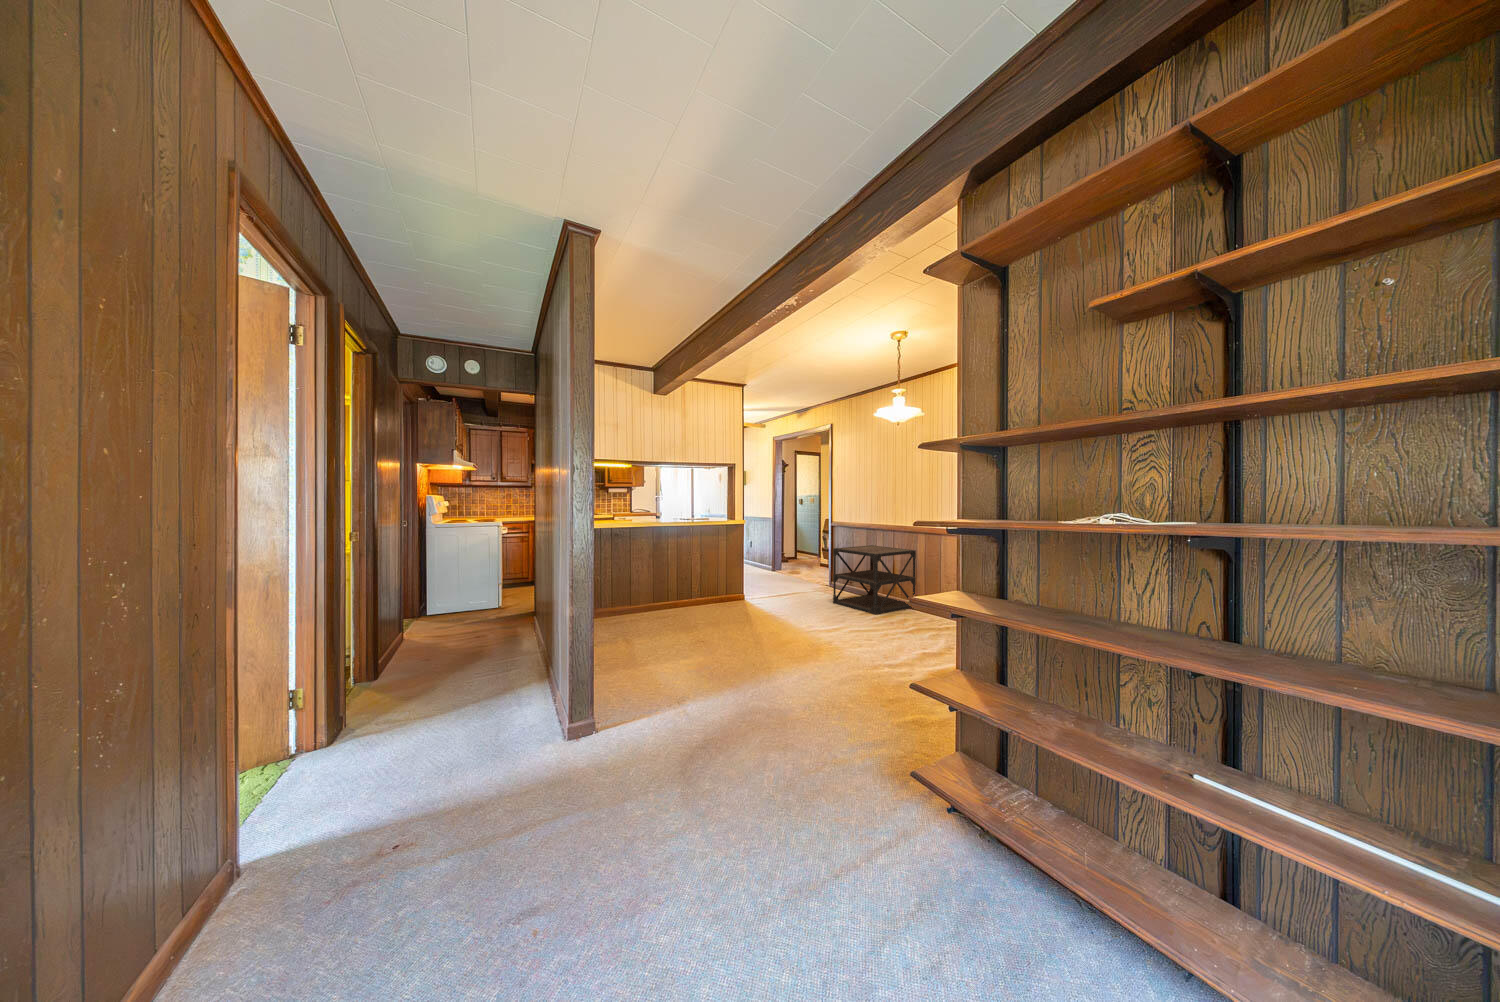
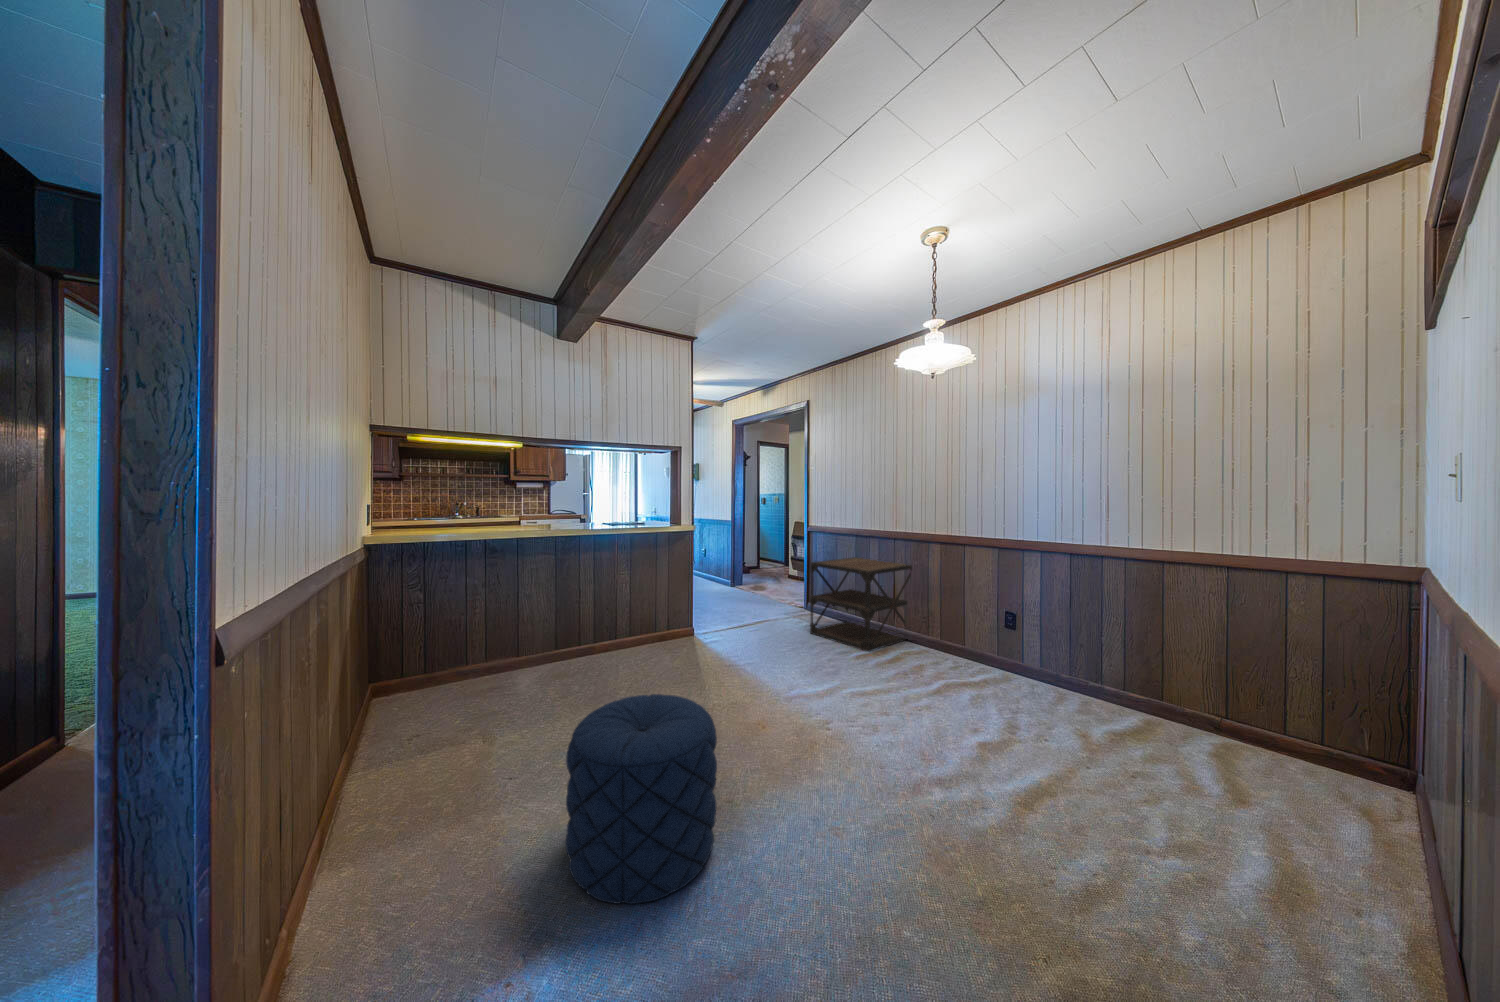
pouf: none [683,615,766,714] -> present [566,694,717,904]

